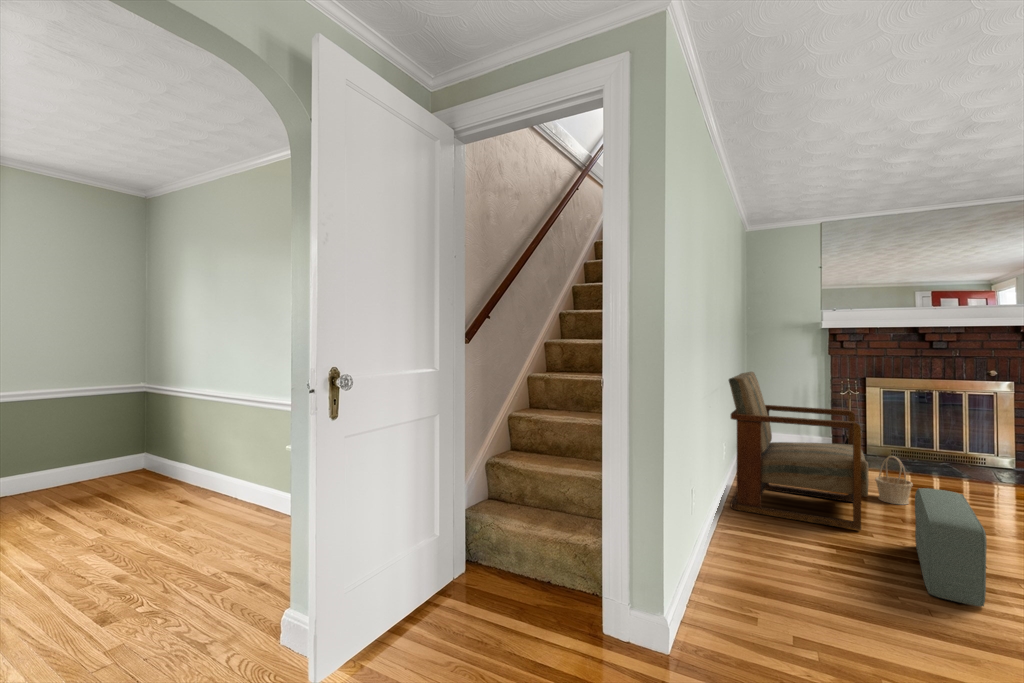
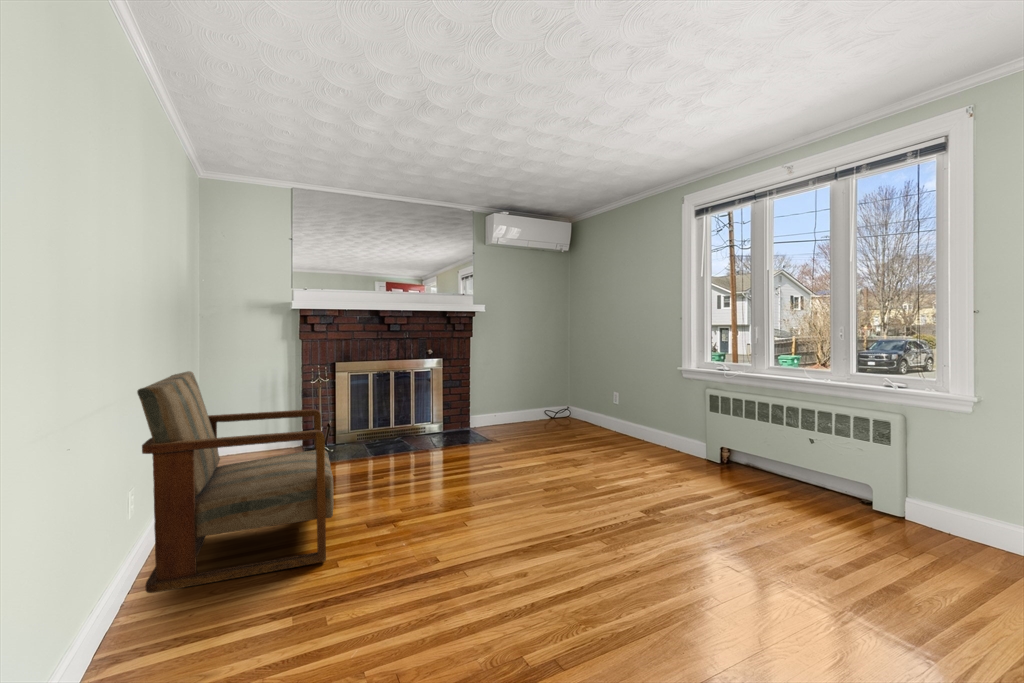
basket: present [875,456,913,505] -> none [342,451,376,503]
pouf: present [915,488,987,606] -> none [379,492,445,643]

